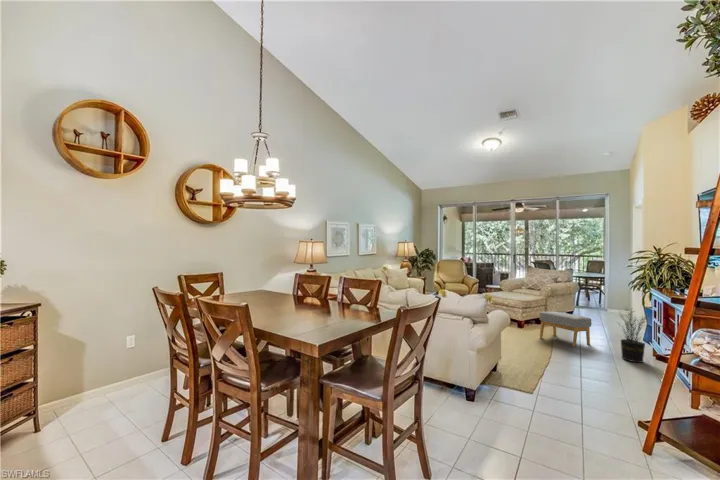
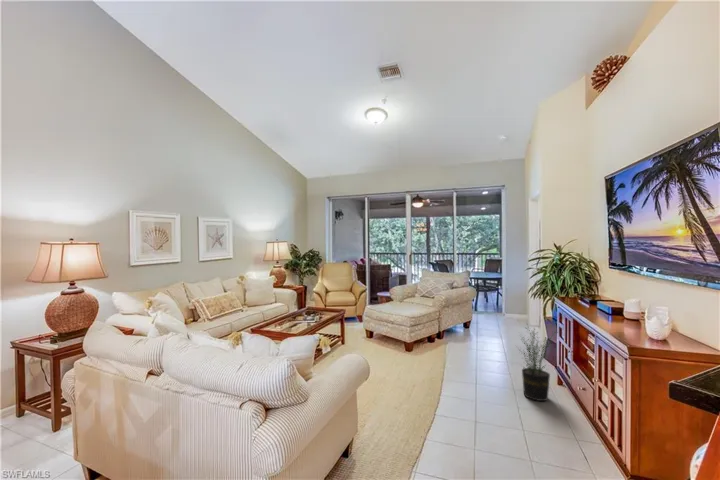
footstool: present [540,312,591,346] -> none [429,330,488,380]

